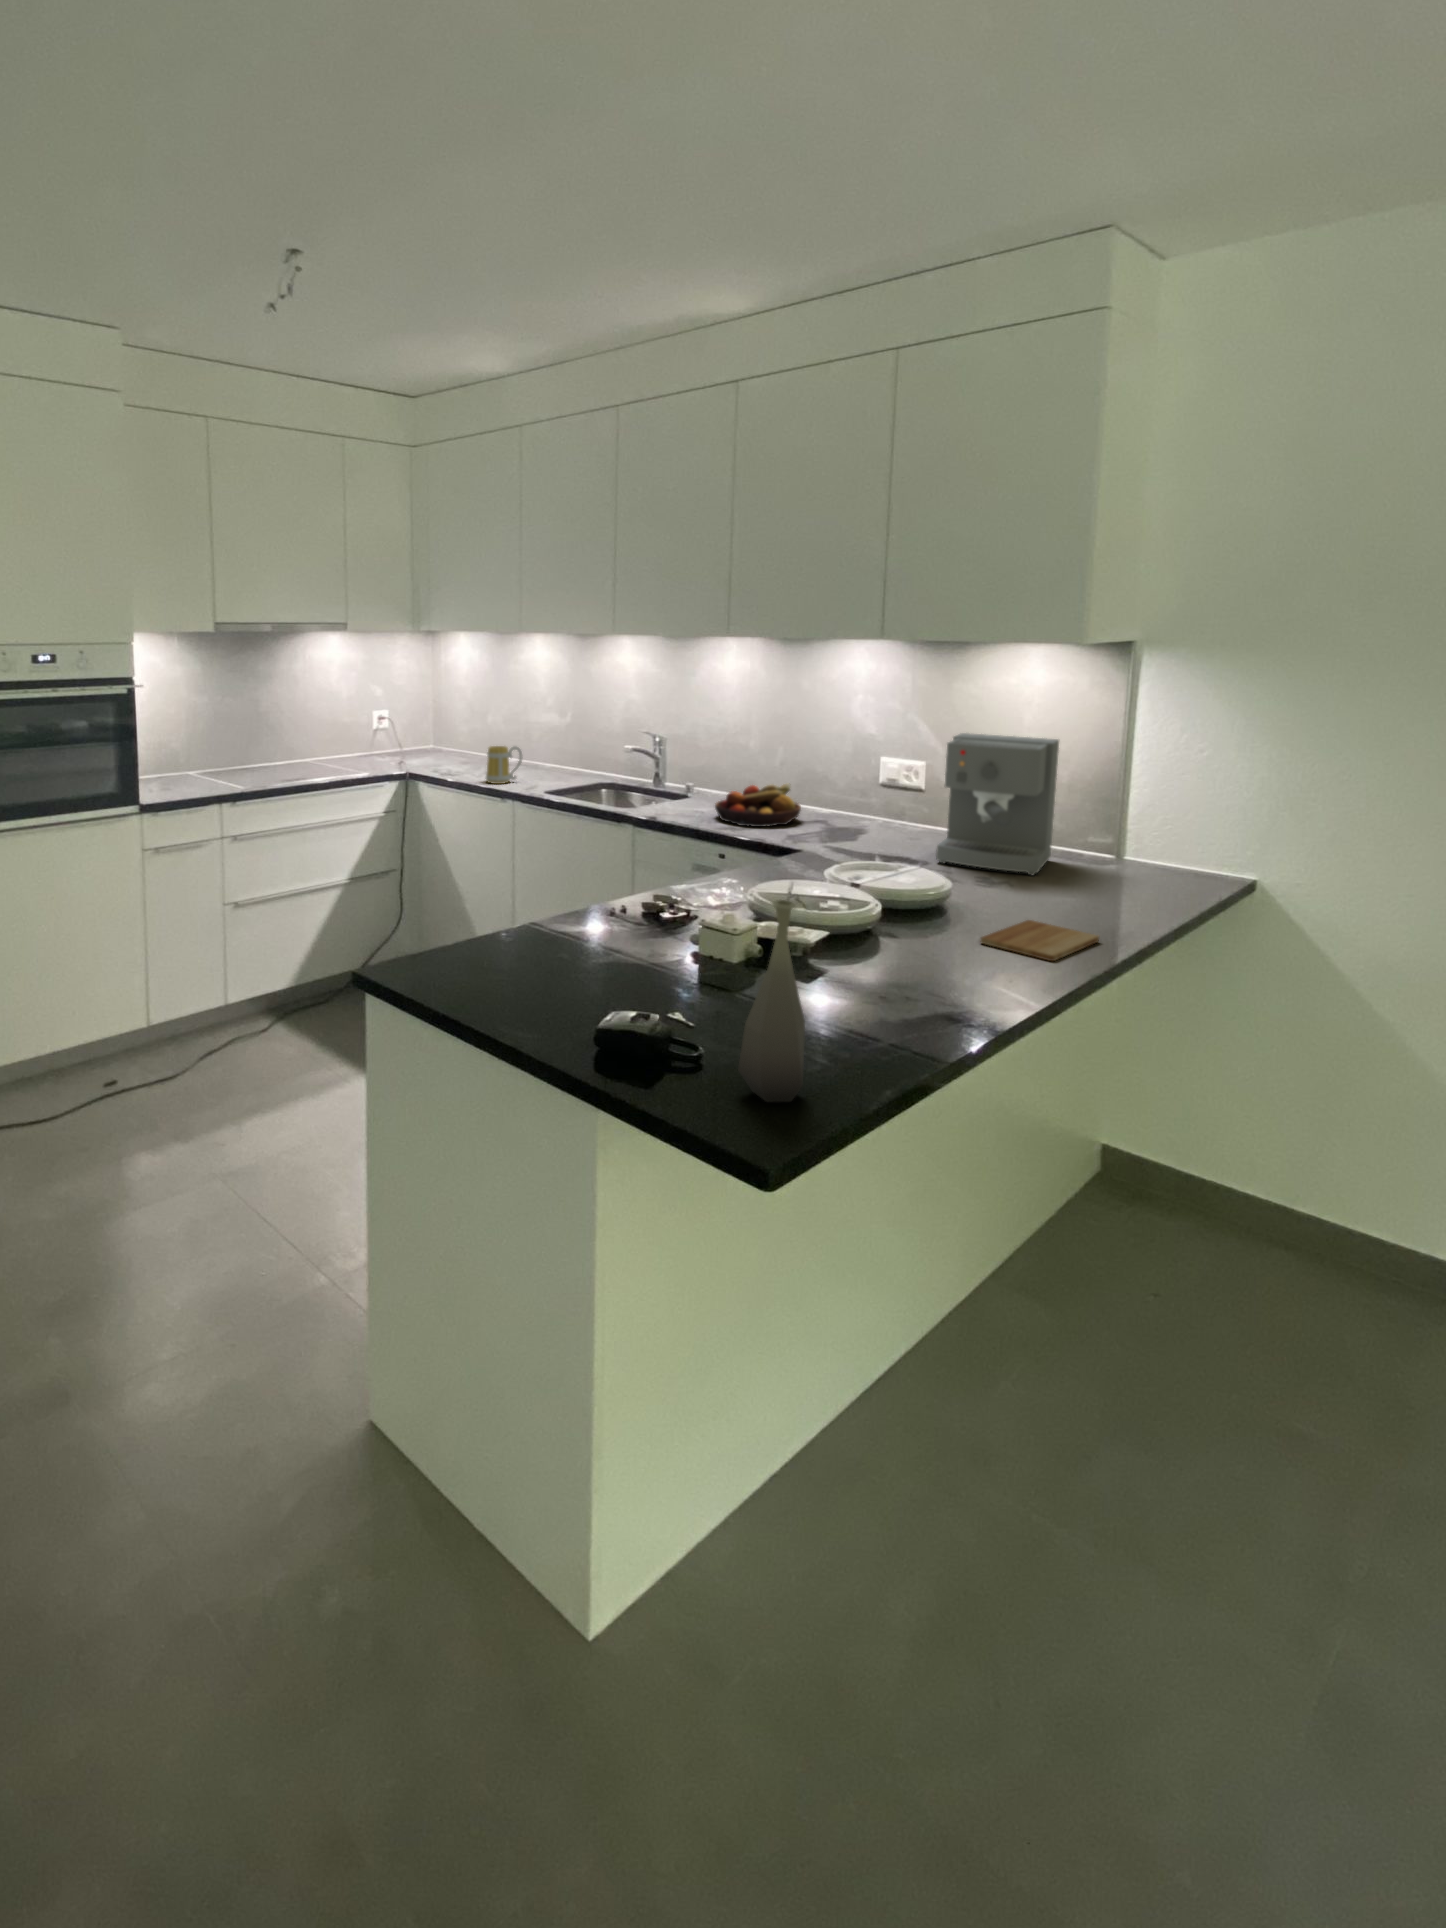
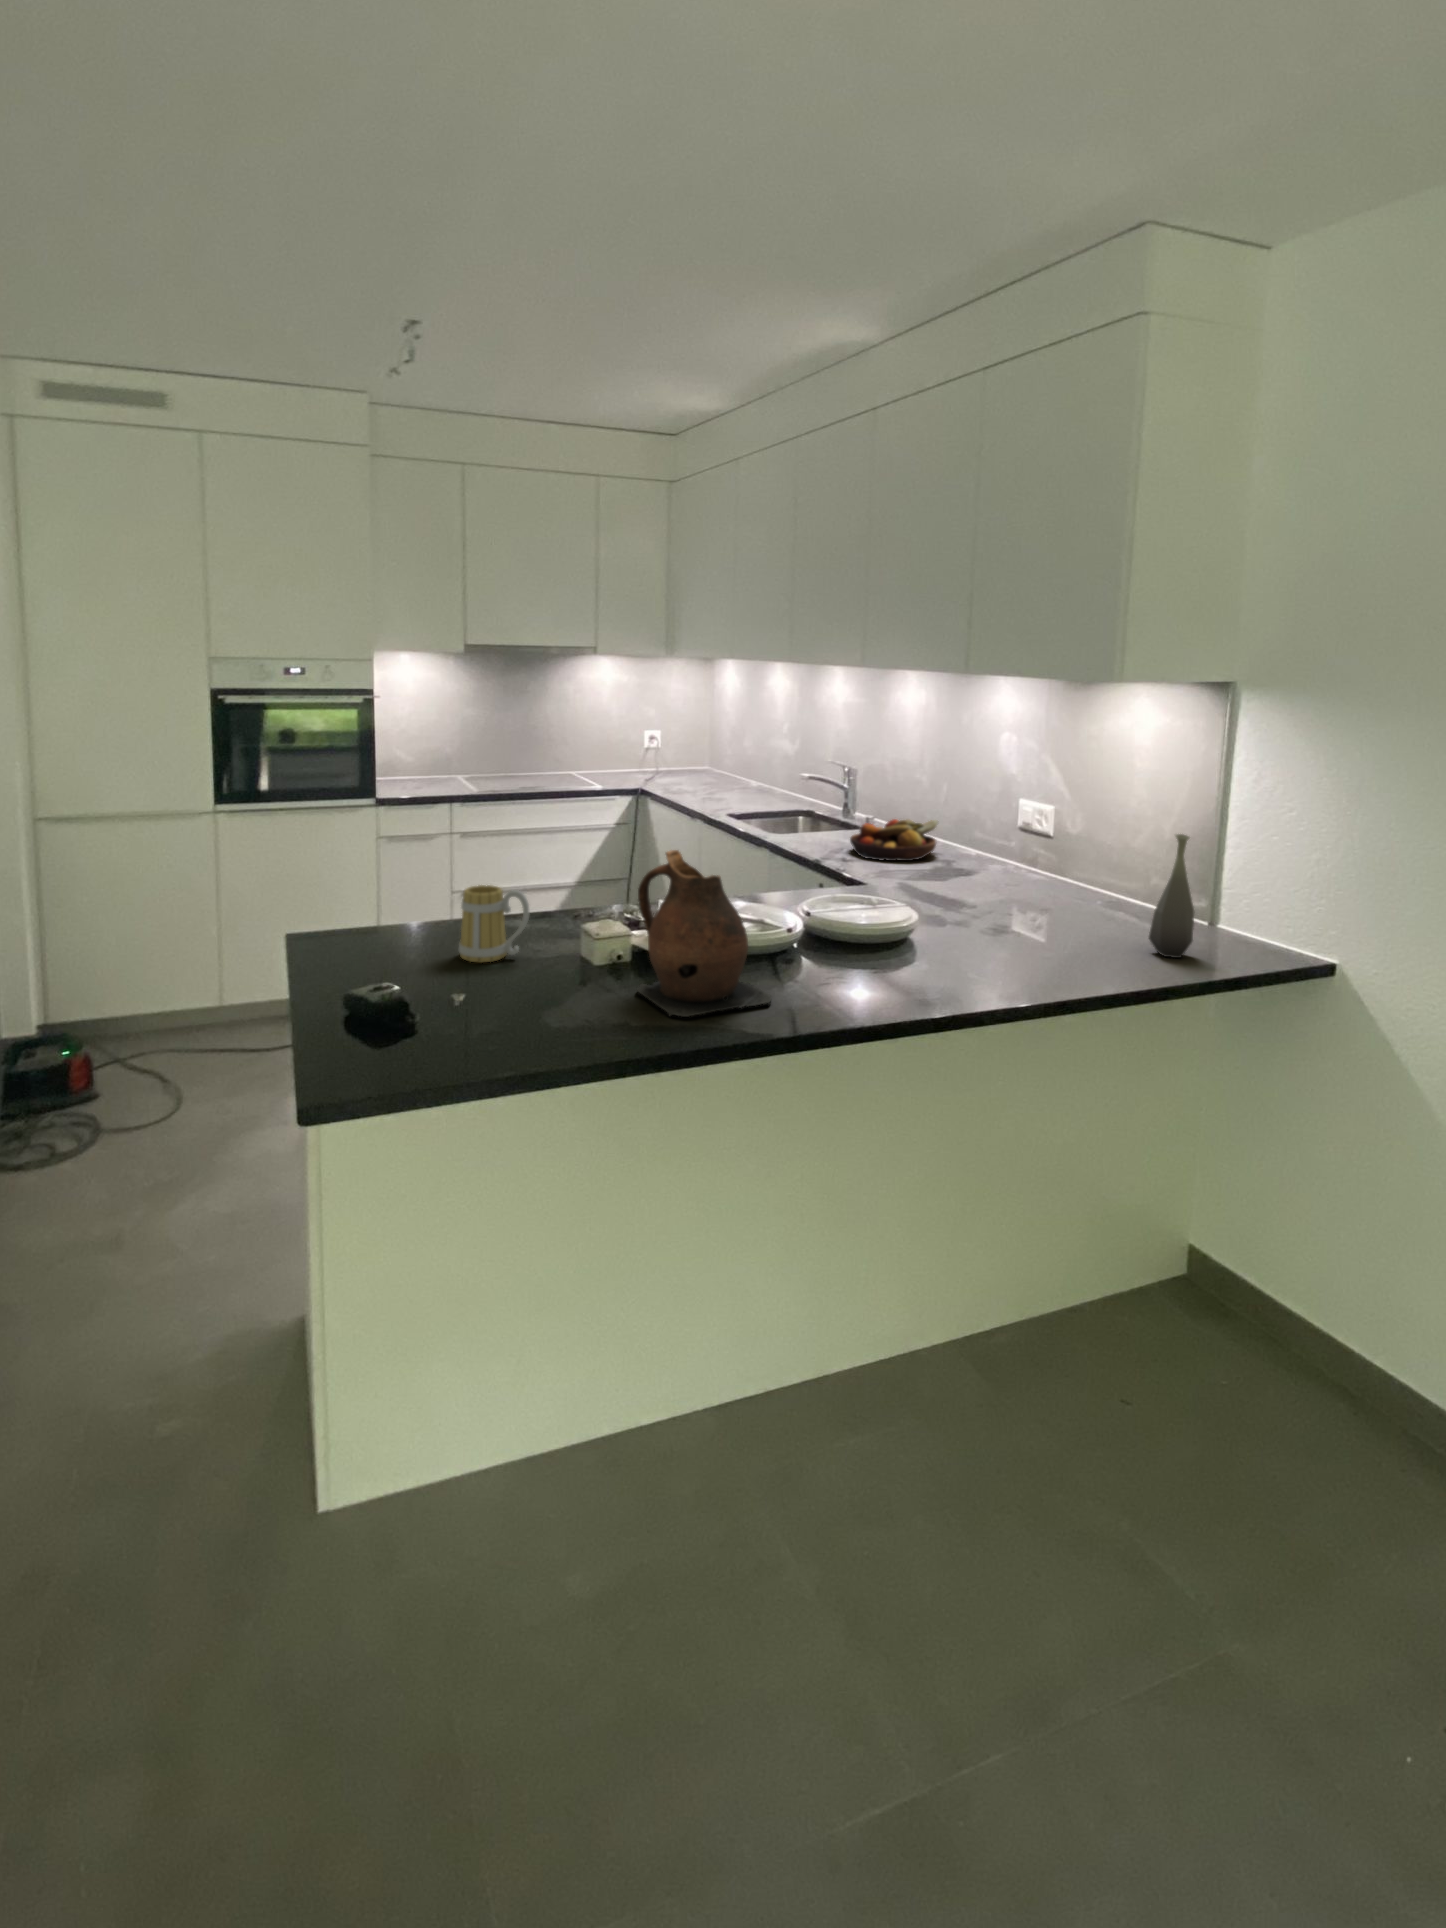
coffee maker: present [936,733,1059,875] -> none [988,775,1136,930]
mug: present [486,746,522,784] -> present [459,885,530,963]
ceramic pitcher: none [821,830,966,1006] -> present [637,850,771,1017]
bottle: present [738,900,805,1102] -> present [1149,834,1194,958]
cutting board: present [980,920,1099,961] -> none [862,965,991,1002]

